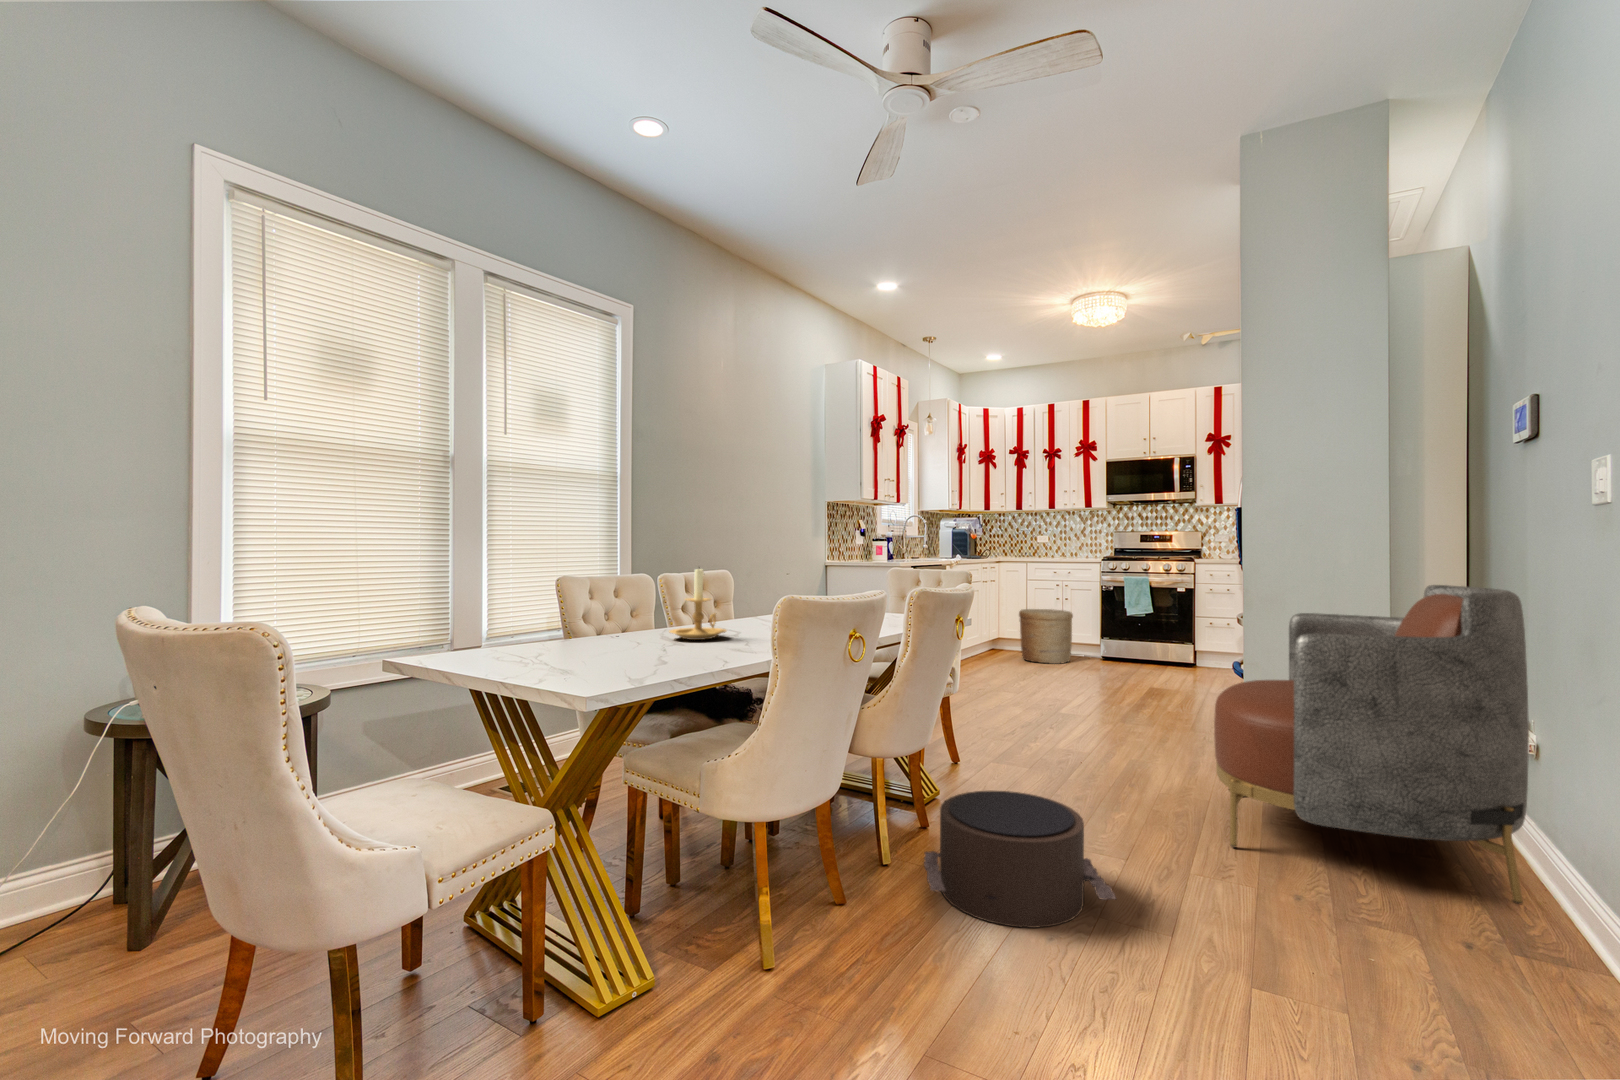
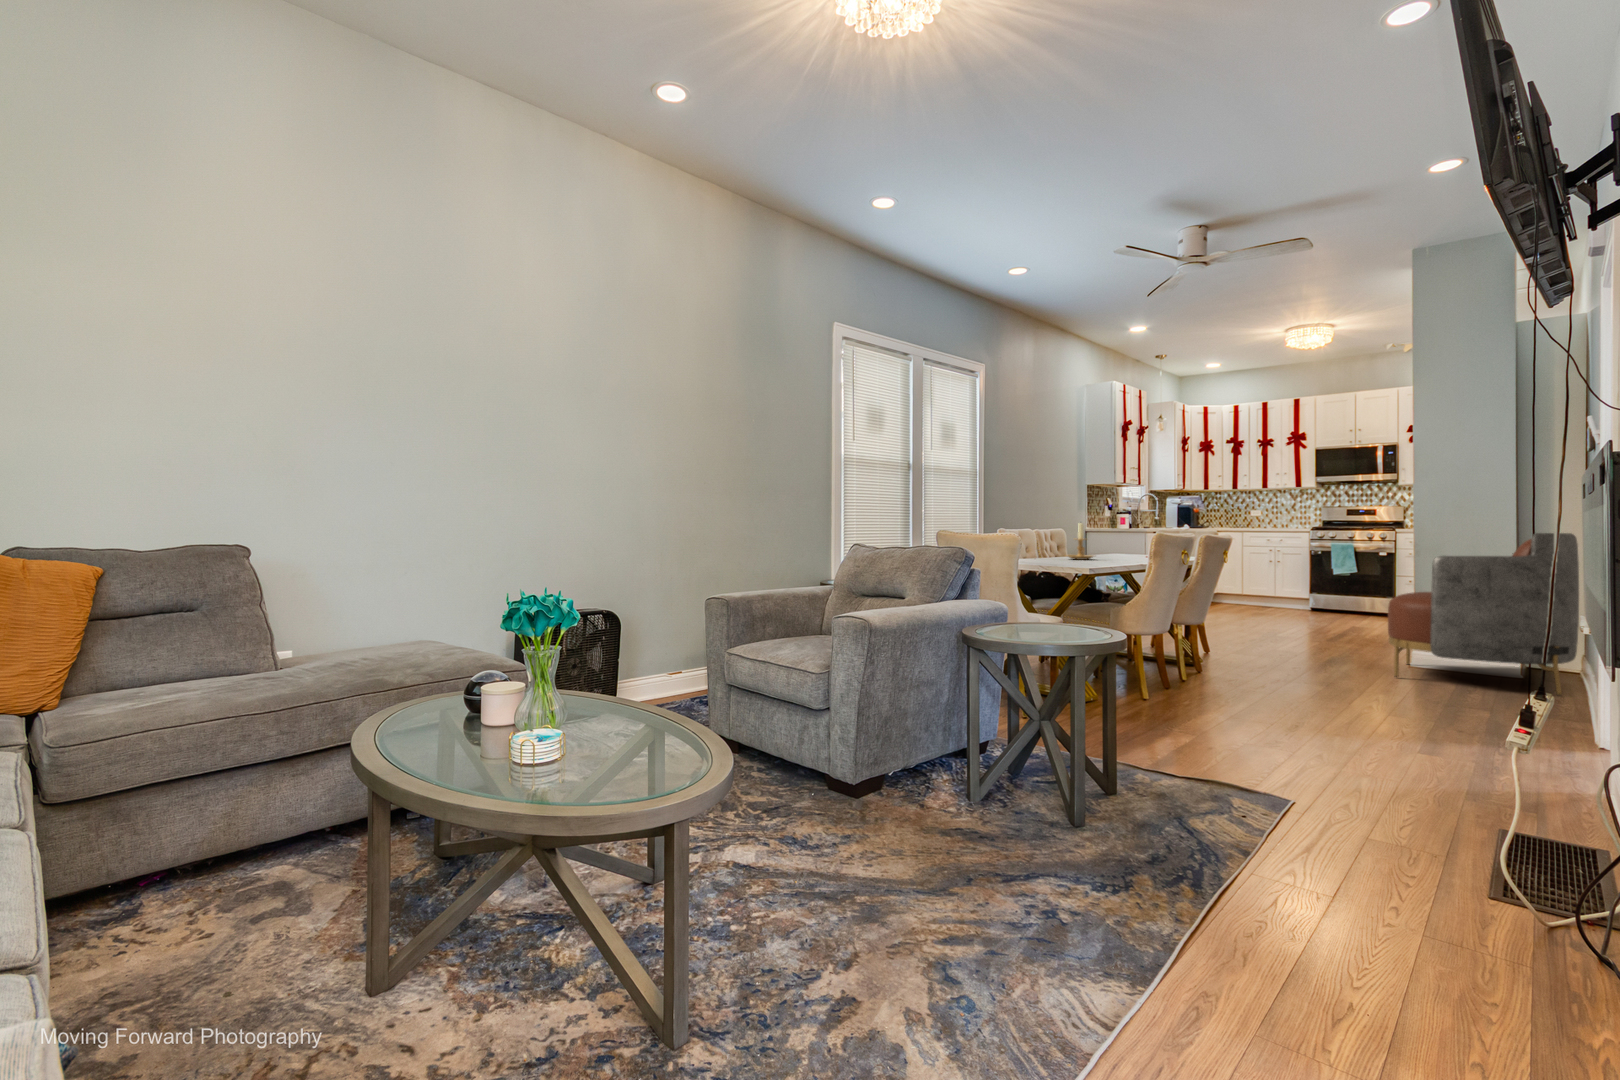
woven basket: present [1019,609,1073,664] -> none [1237,569,1285,611]
pouf: present [924,791,1116,928] -> none [1214,639,1324,690]

